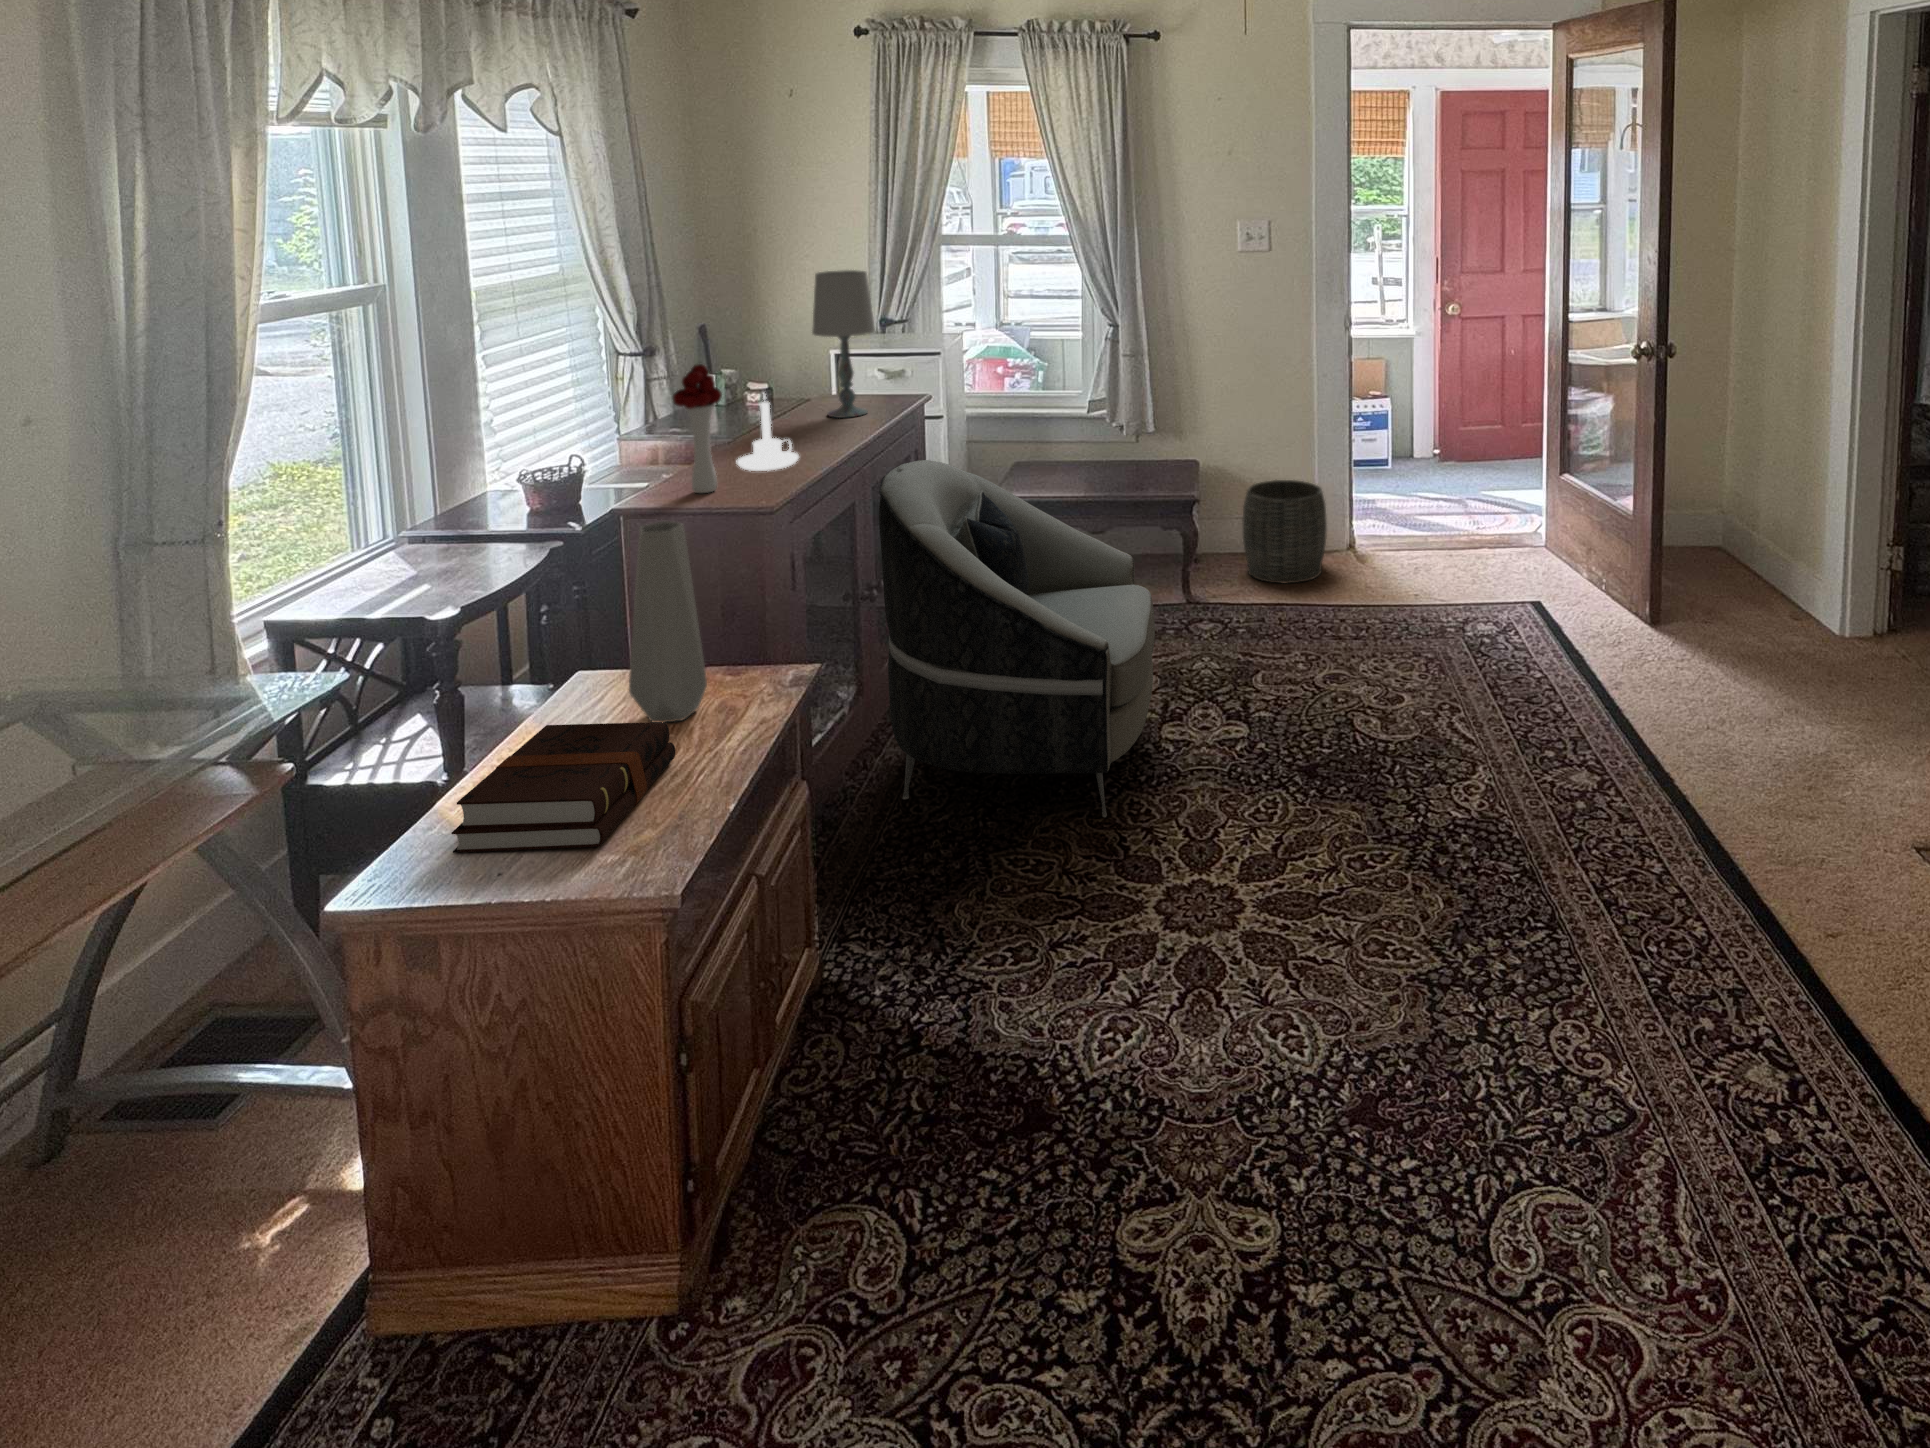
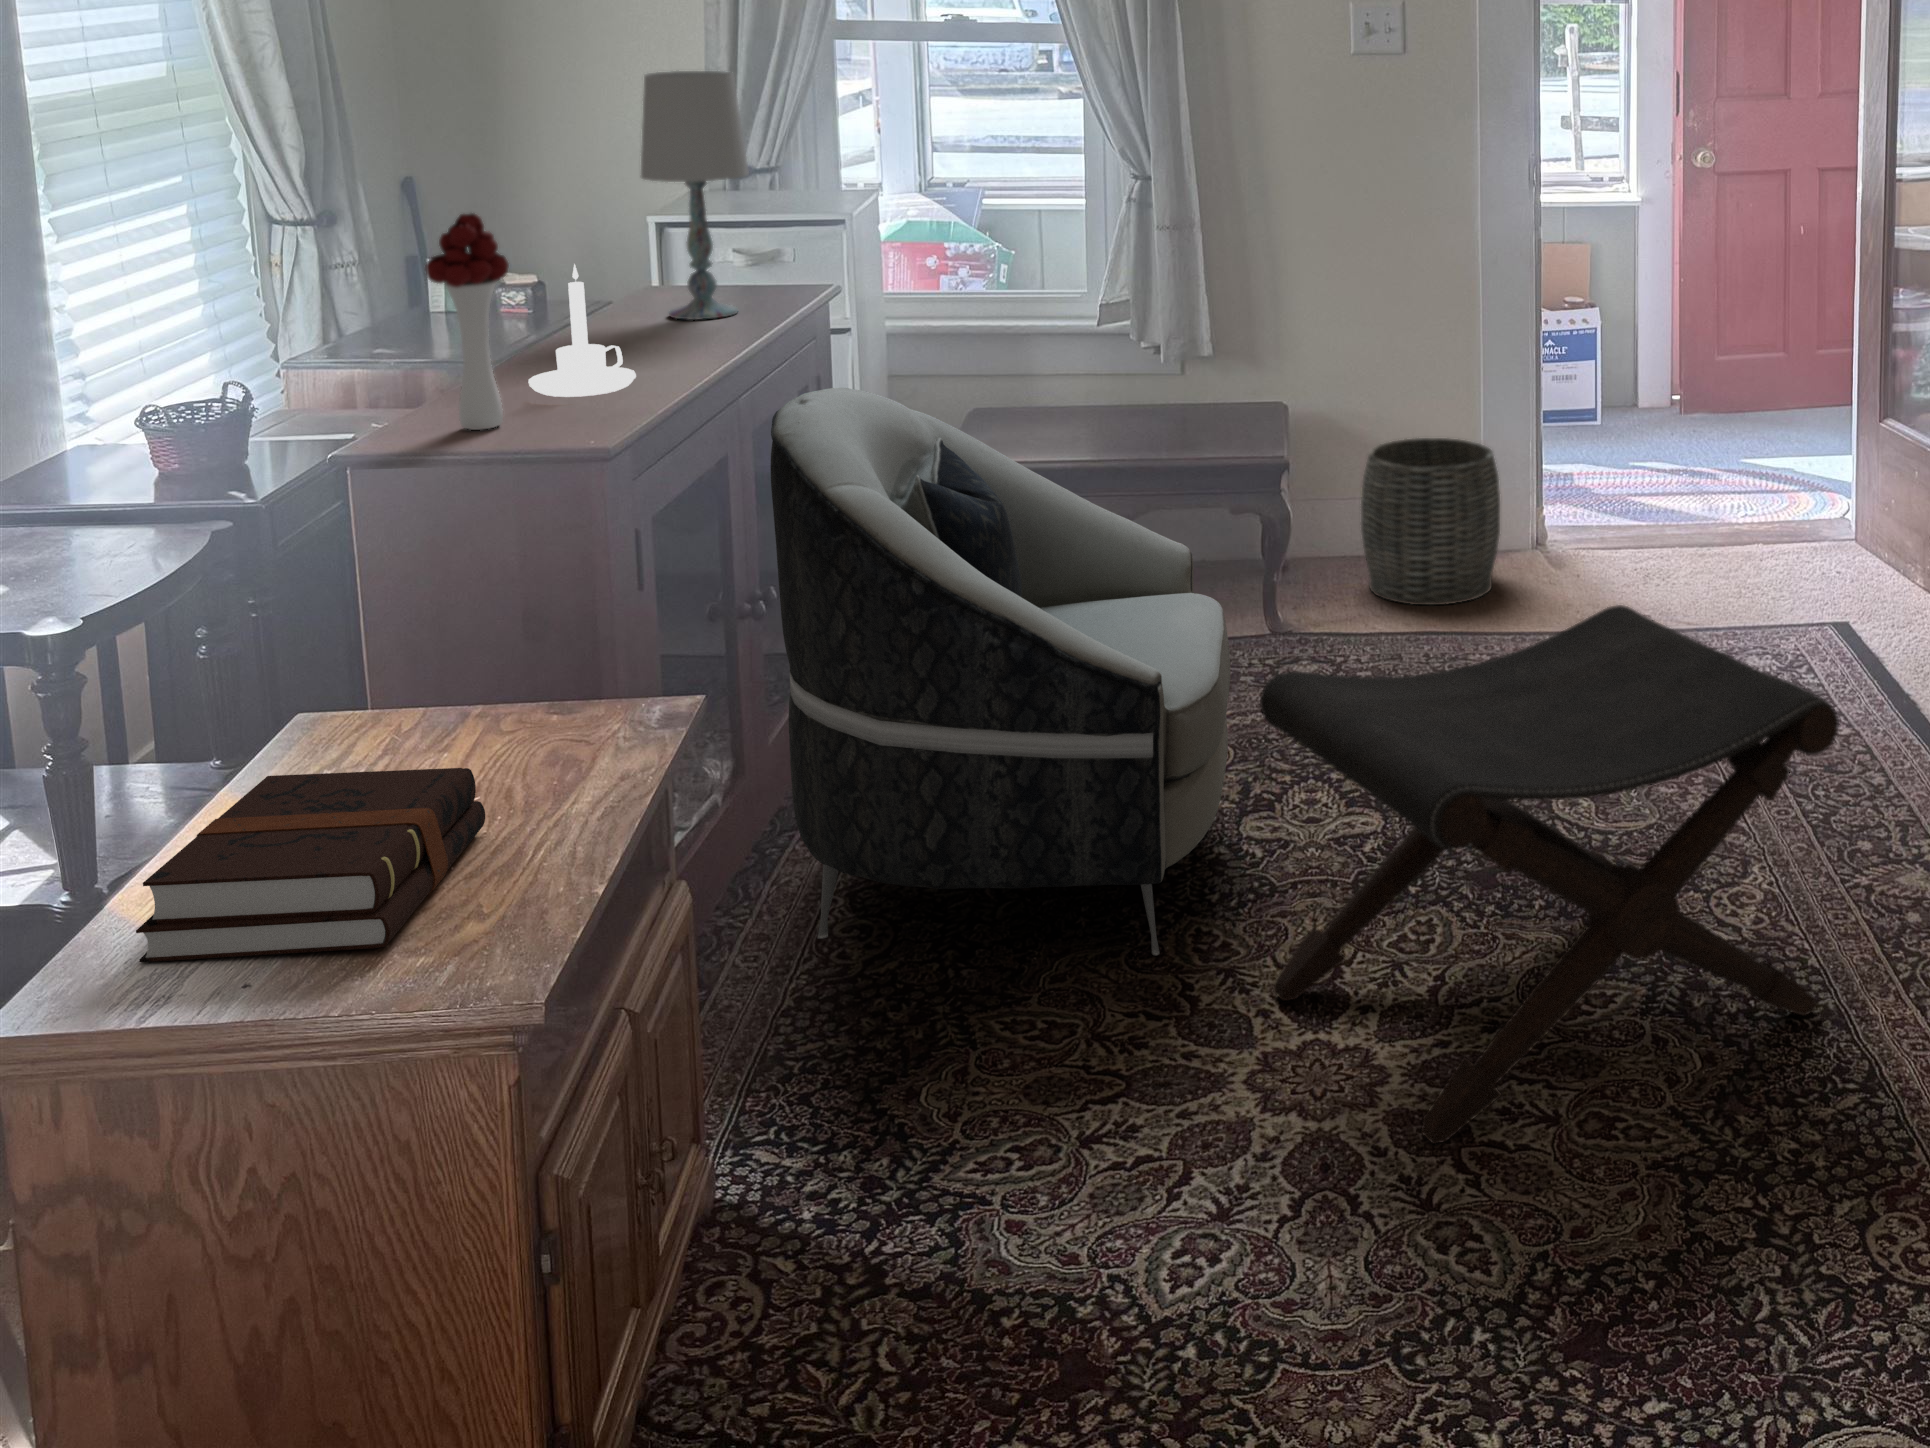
vase: present [629,521,707,722] -> none [394,452,525,780]
footstool: none [1167,601,1531,958] -> present [1260,605,1839,1144]

